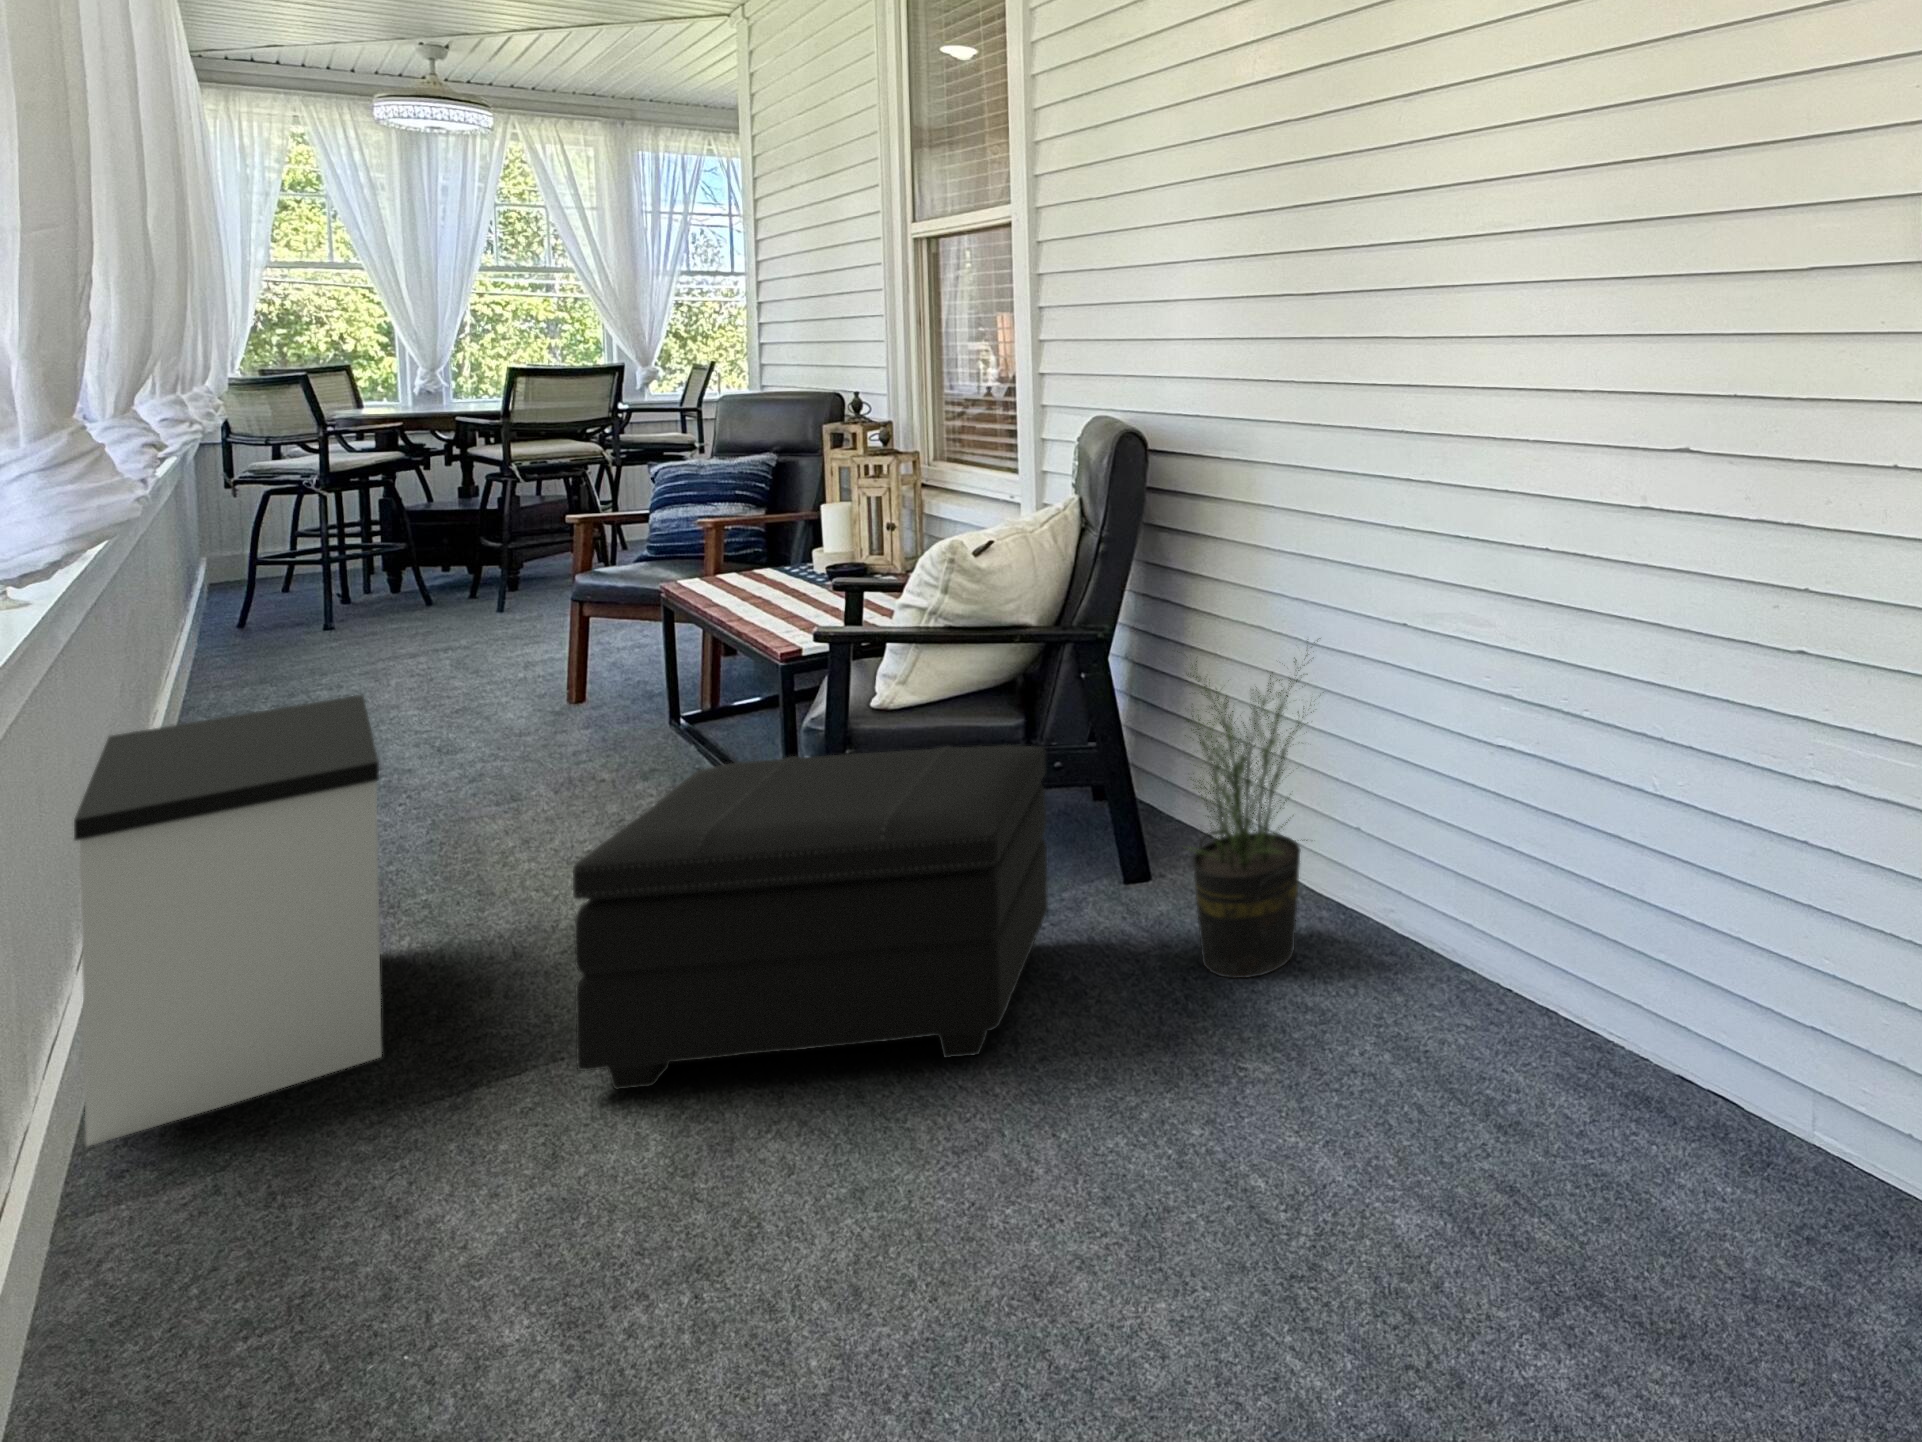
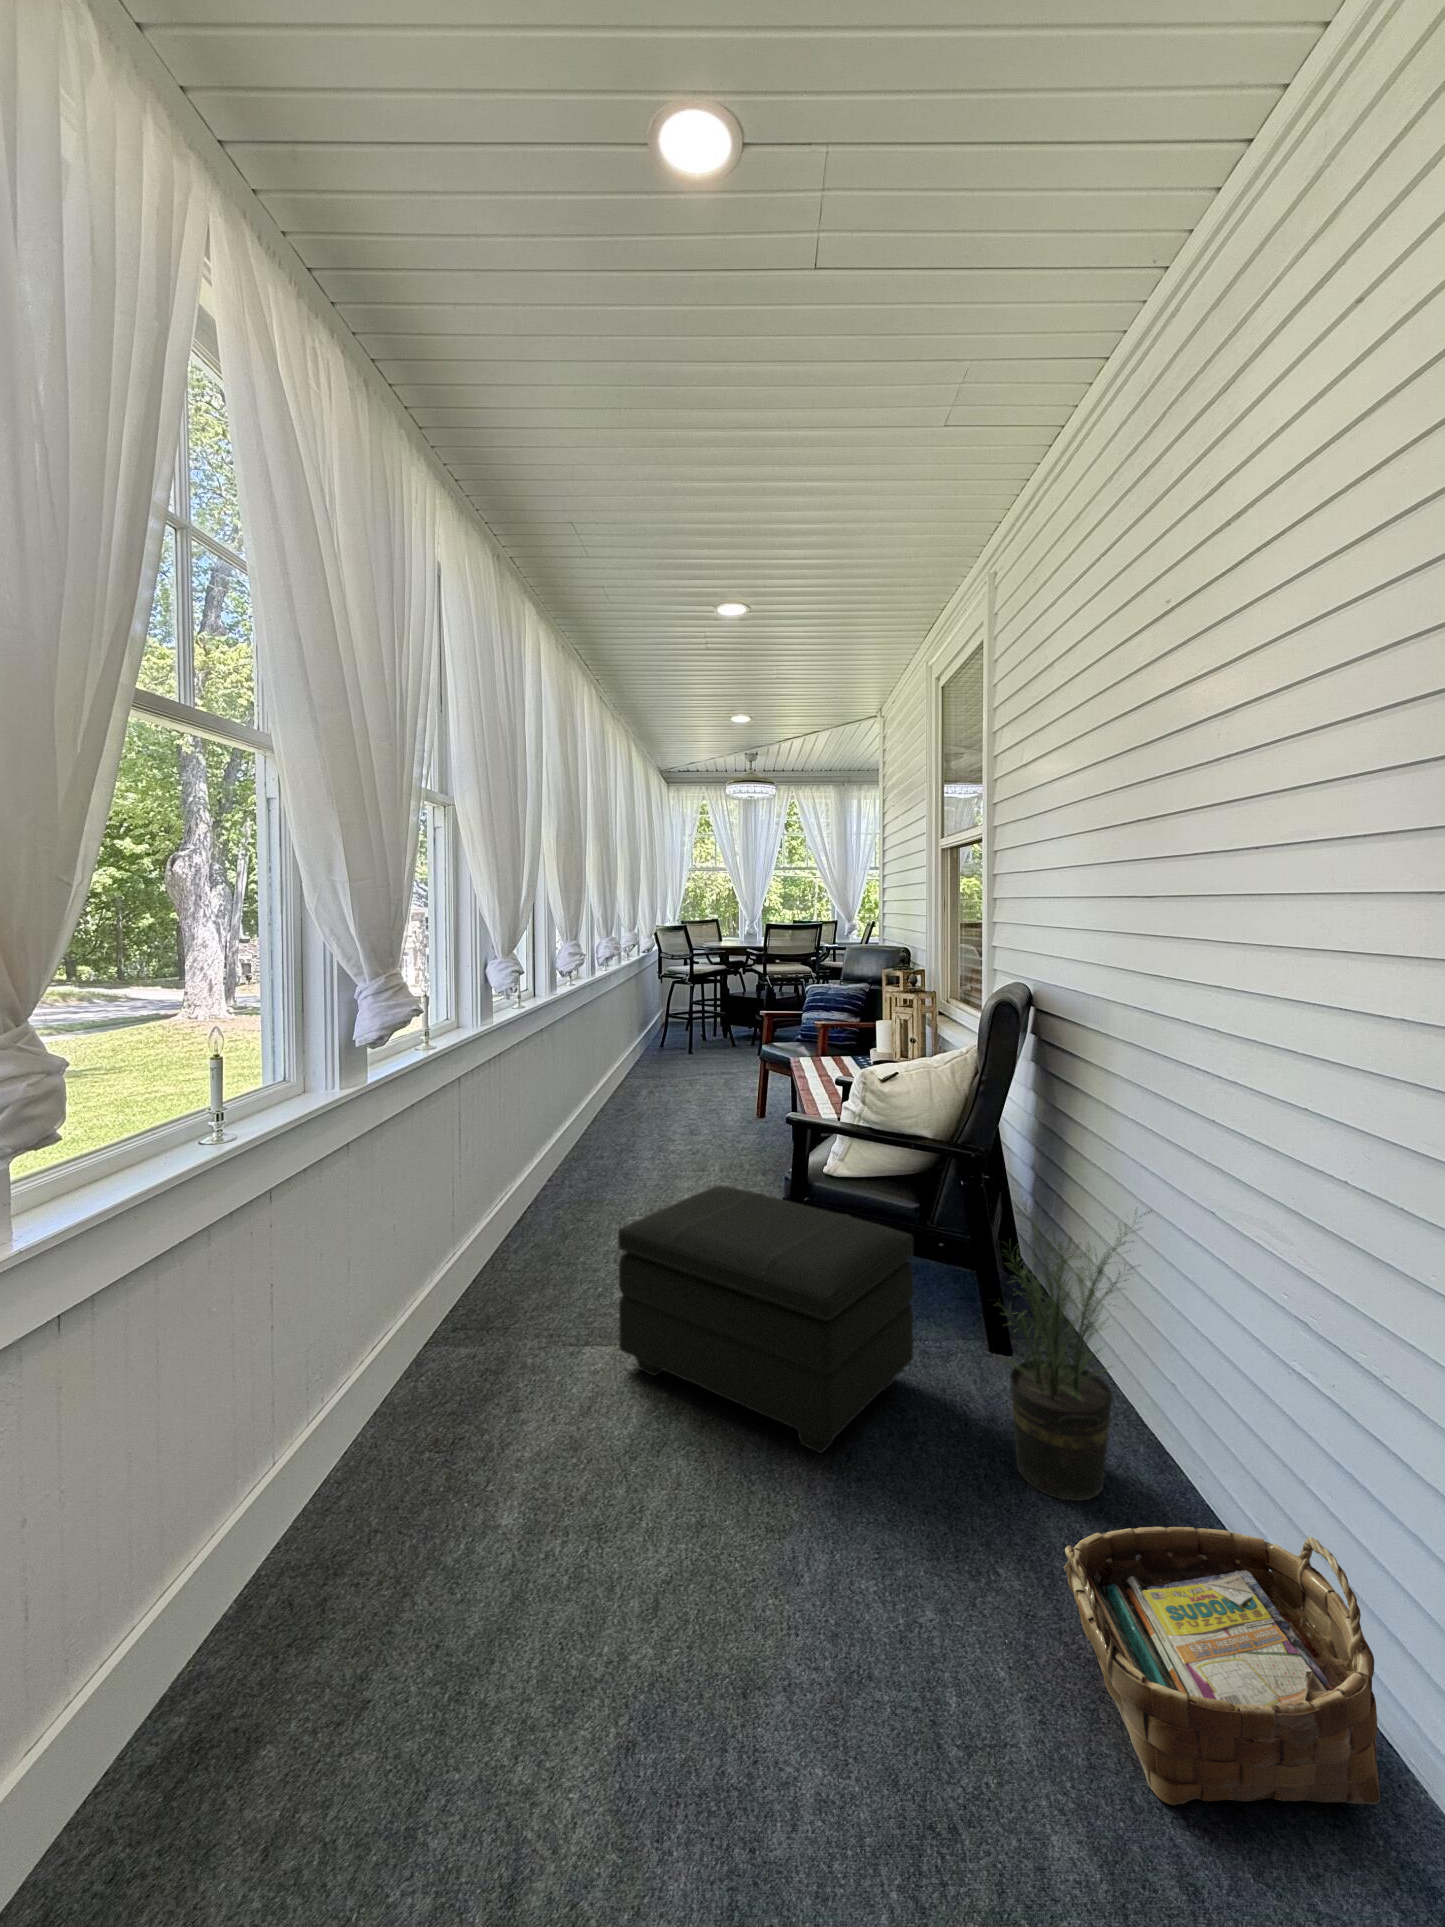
side table: present [74,695,382,1146] -> none [460,1098,601,1298]
woven basket: none [1328,868,1575,1138] -> present [1064,1527,1380,1805]

